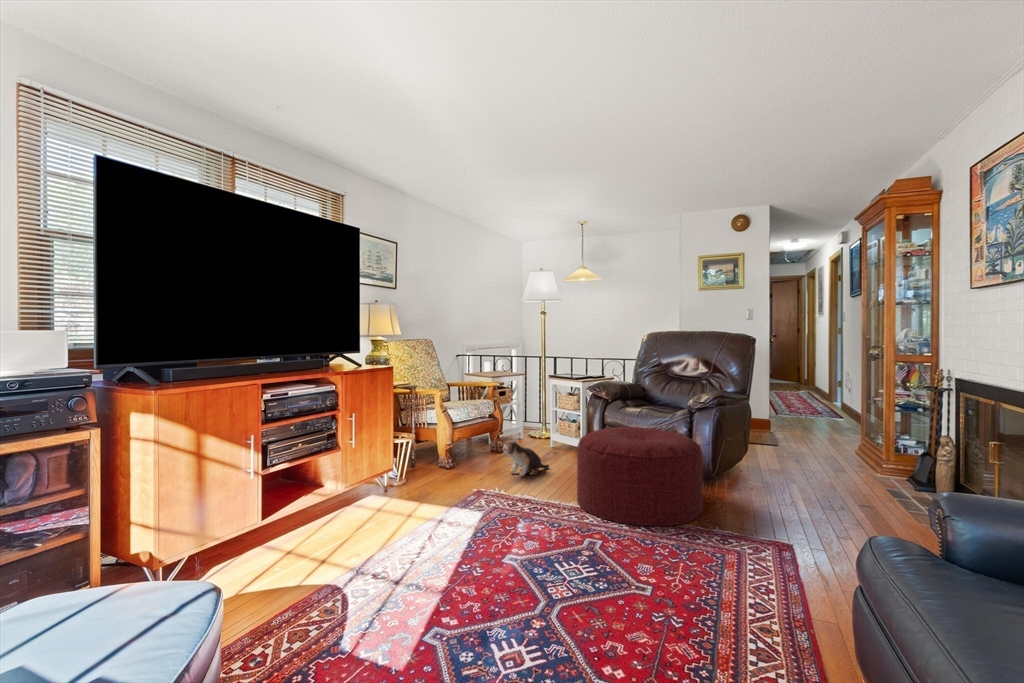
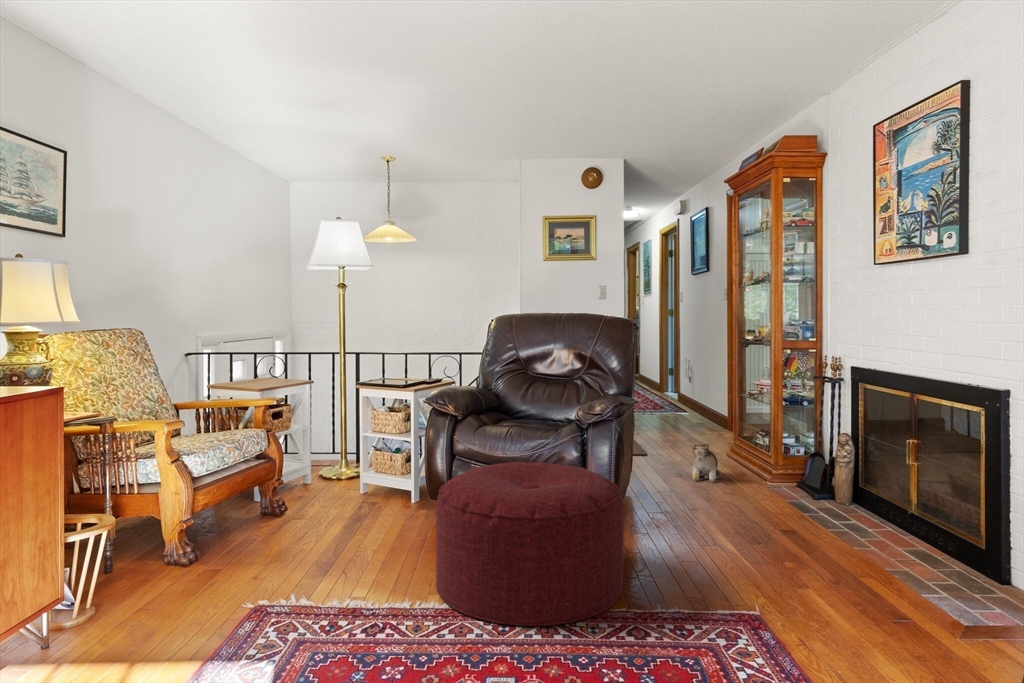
plush toy: present [499,440,549,476] -> present [690,442,720,481]

